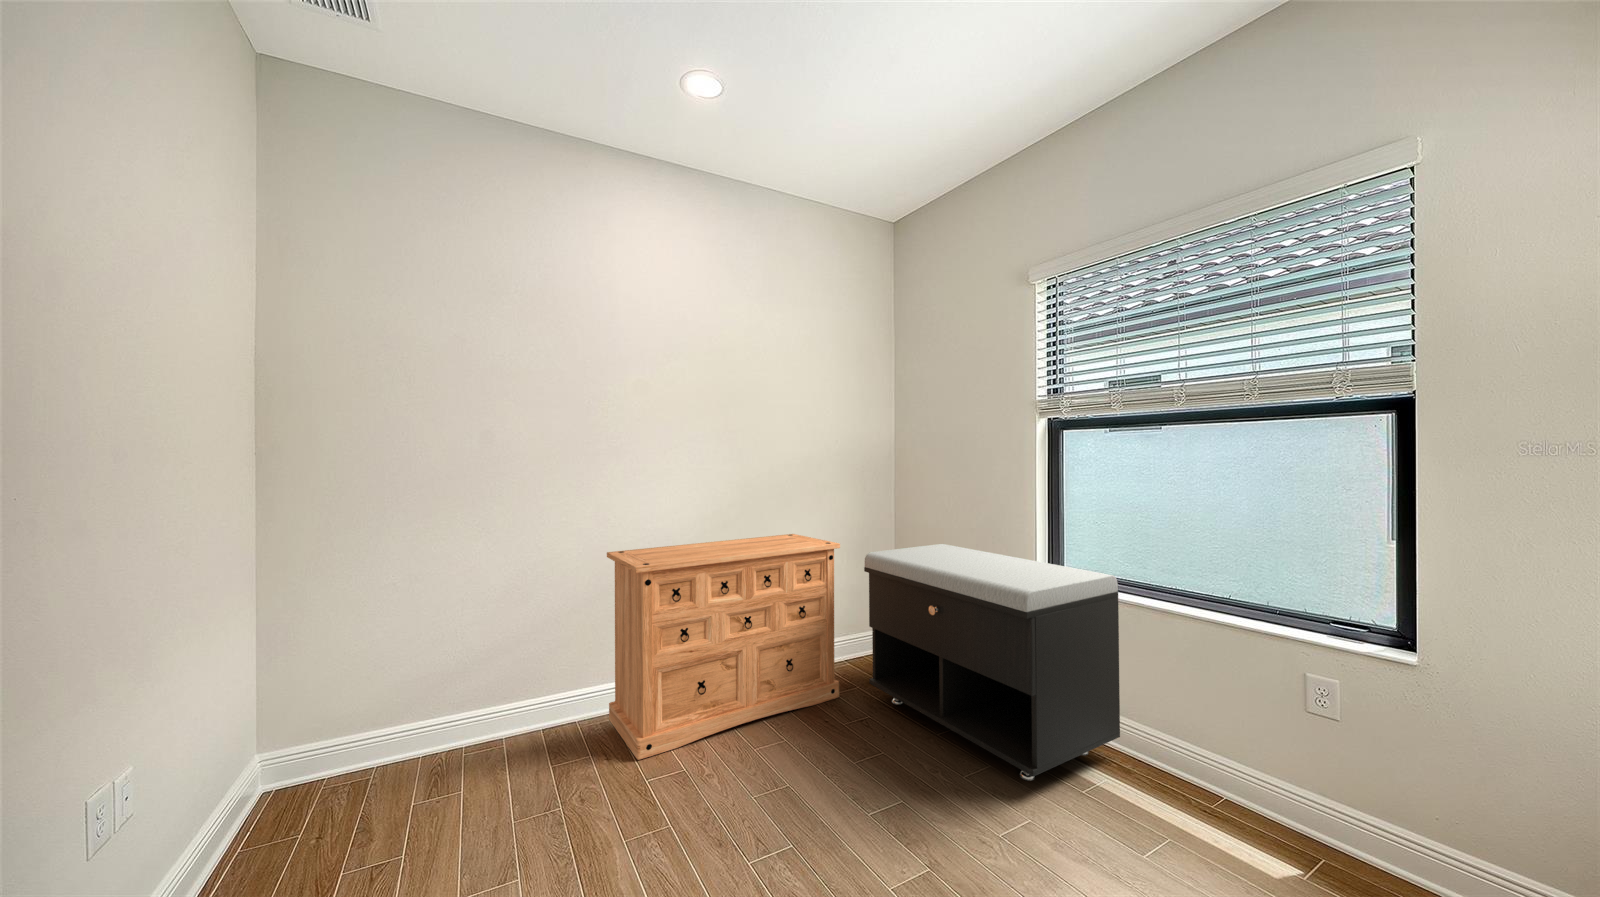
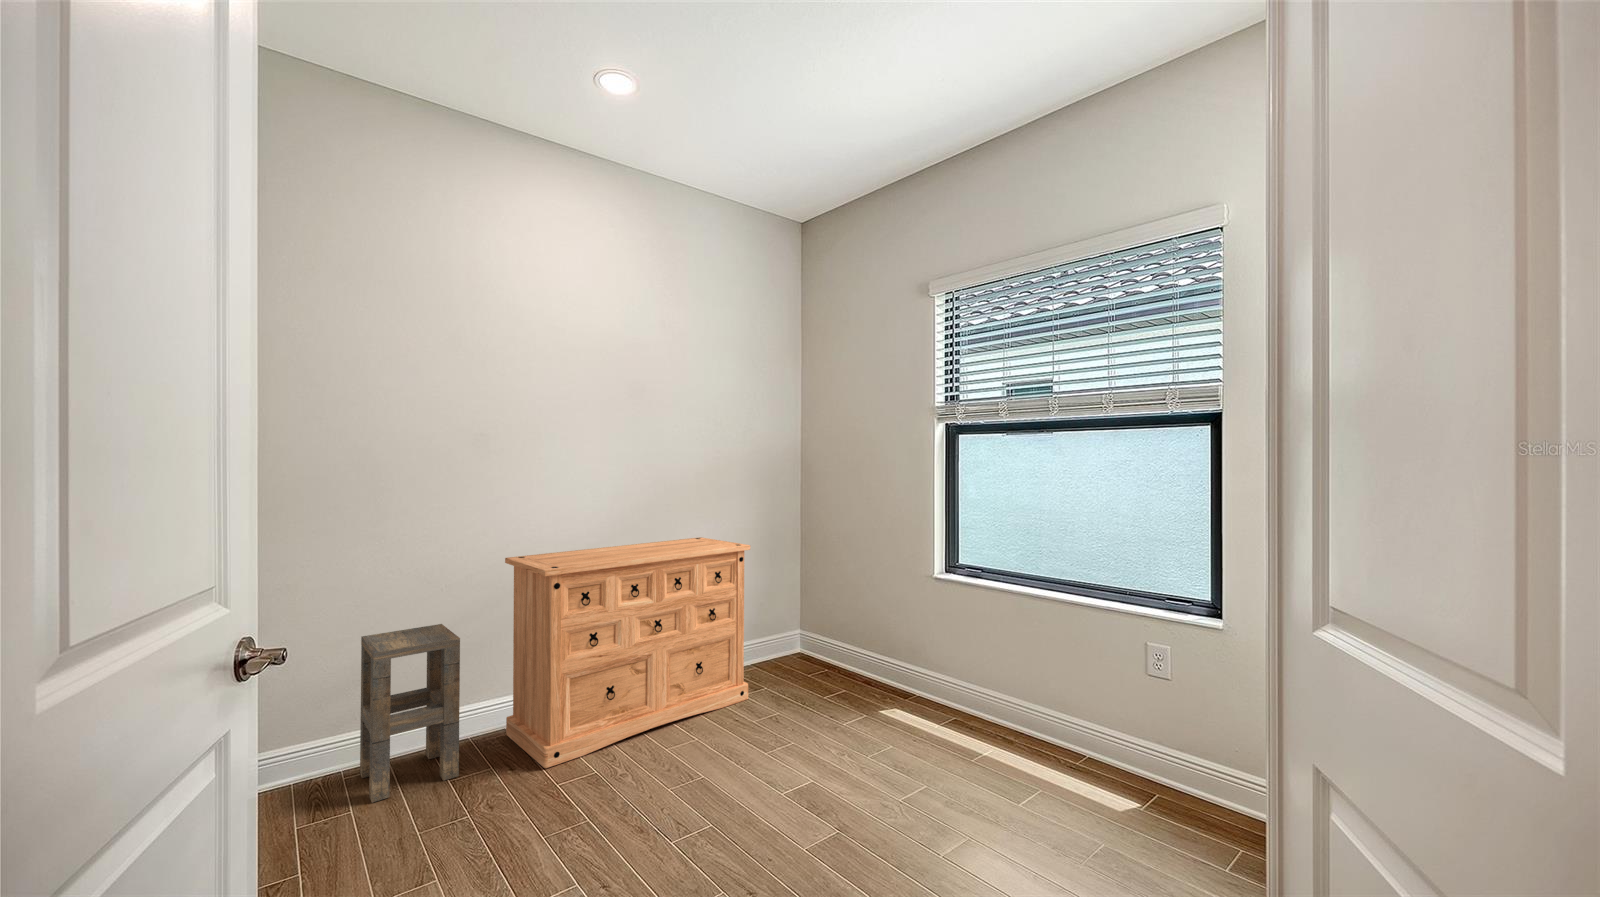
storage bench: present [864,544,1120,781] -> none [774,545,1005,756]
side table: none [478,613,560,783] -> present [360,624,460,803]

